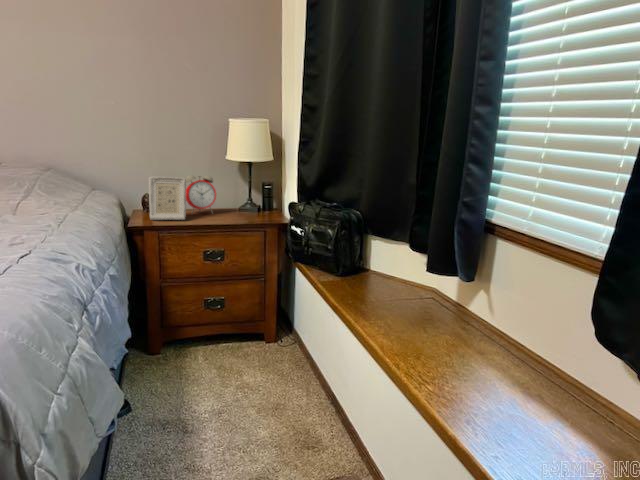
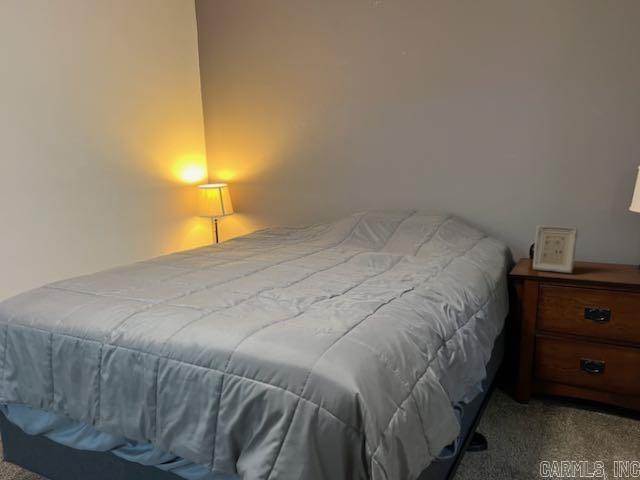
alarm clock: present [186,175,216,212] -> none [577,225,616,269]

